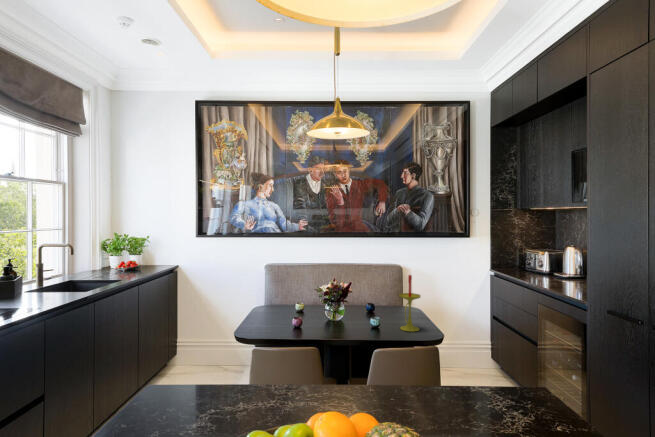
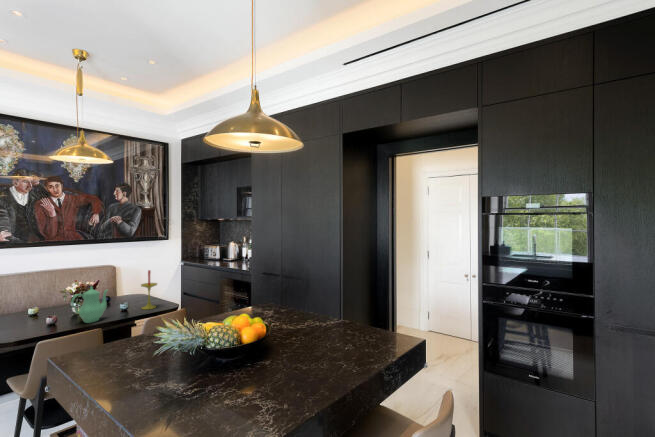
teapot: none [315,286,357,332] -> present [71,287,108,323]

